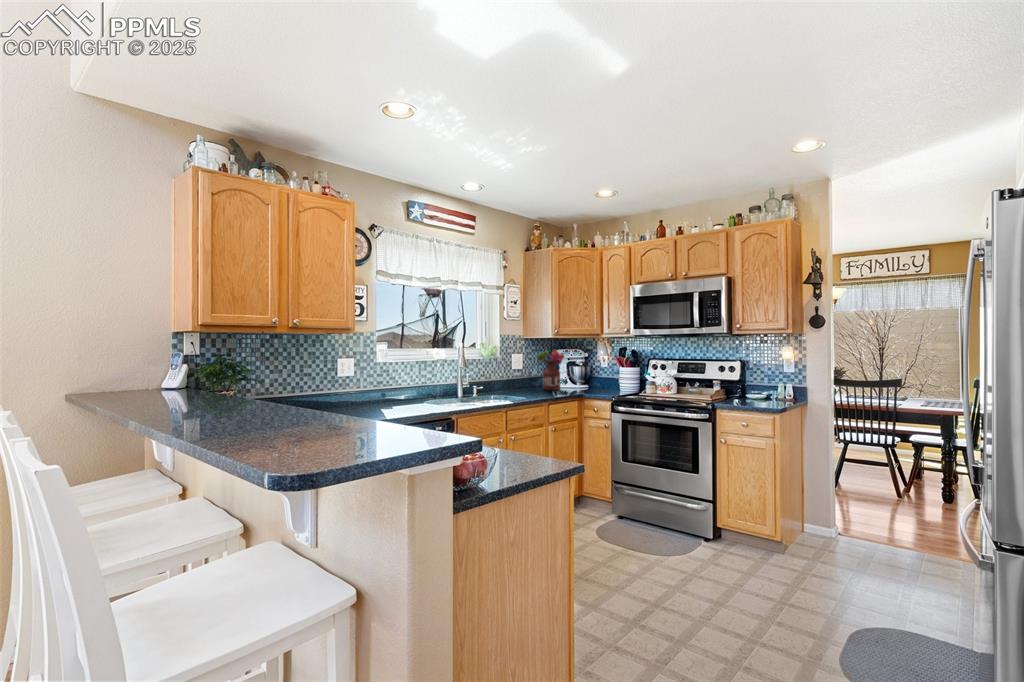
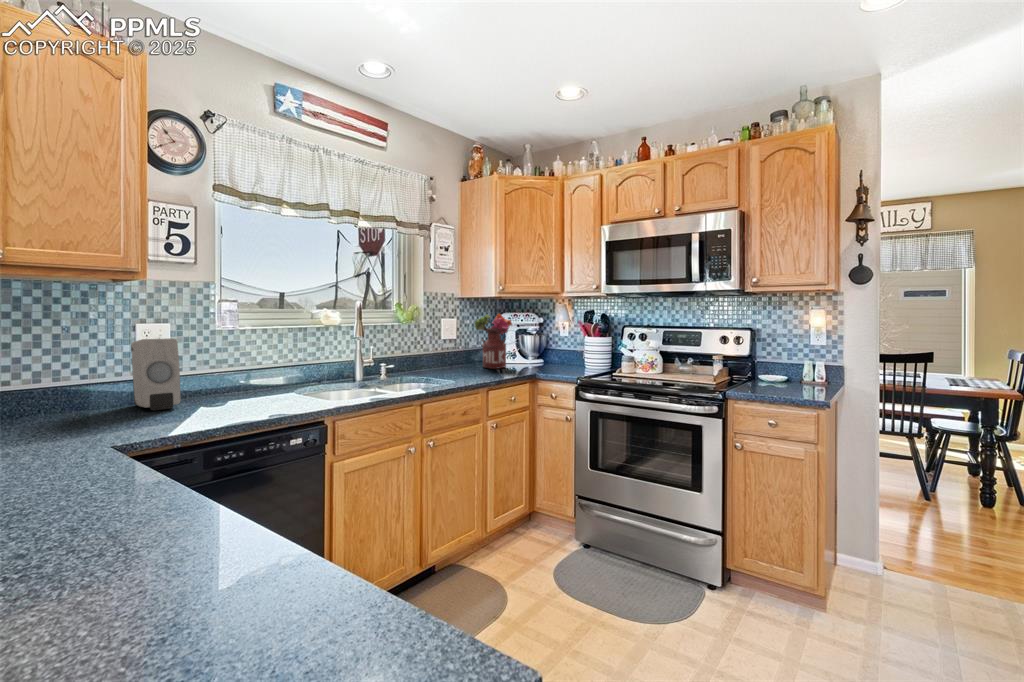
soap dispenser: none [337,368,366,410] -> present [131,339,180,410]

